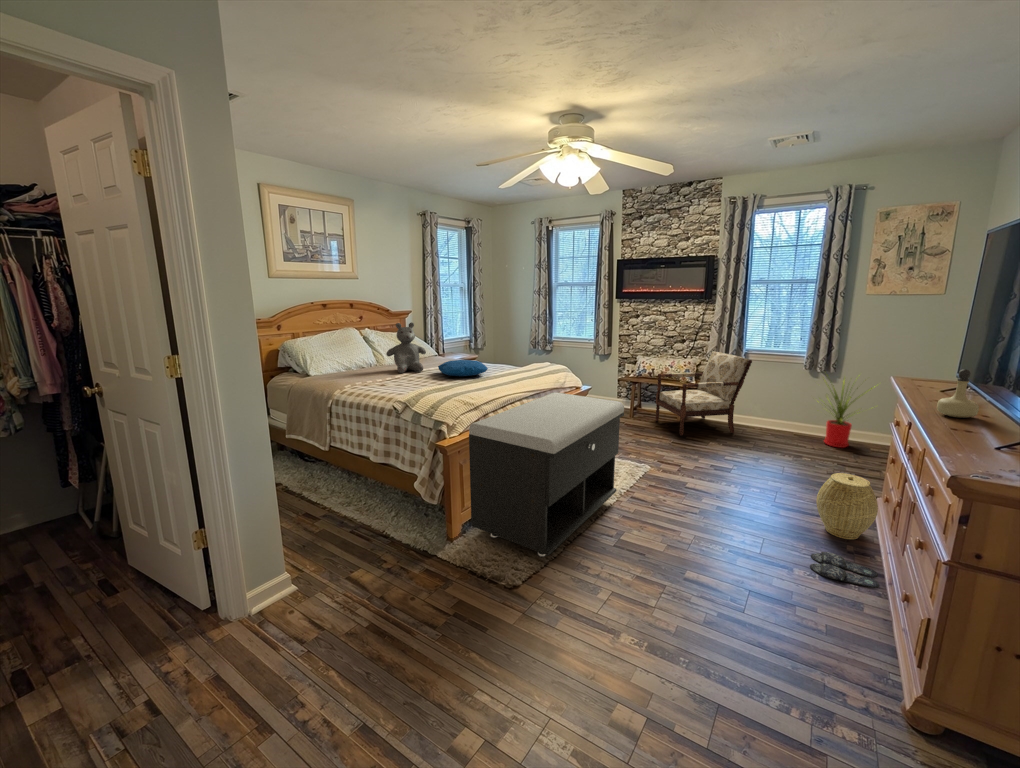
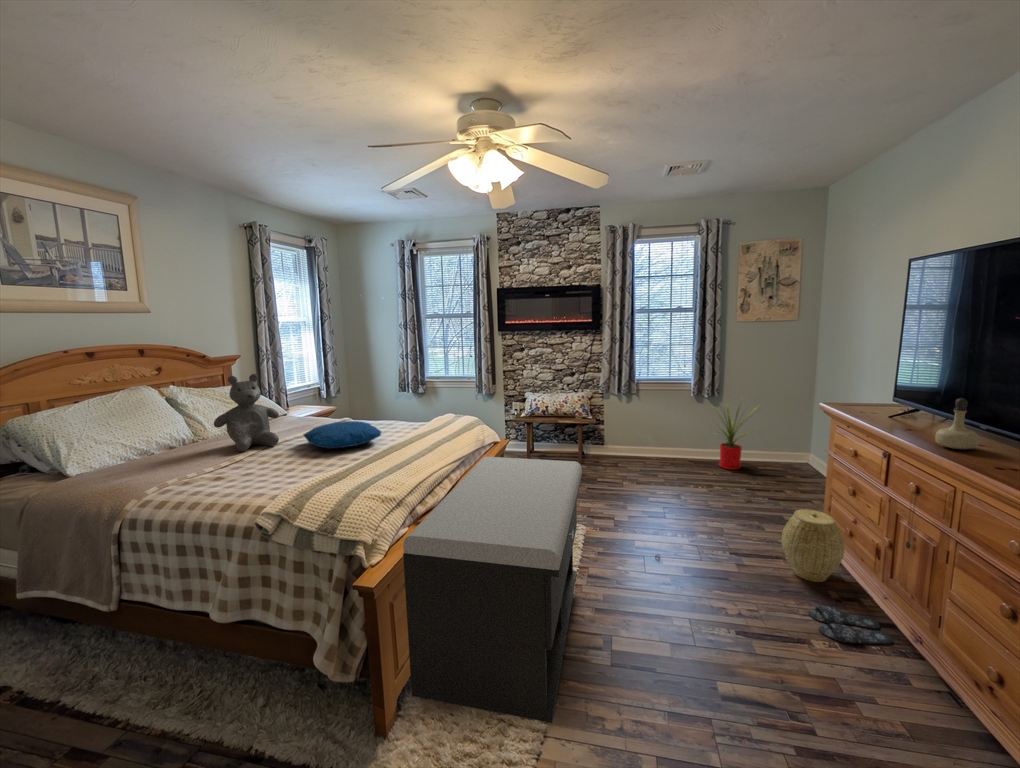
armchair: present [656,351,752,436] -> none [557,383,650,479]

